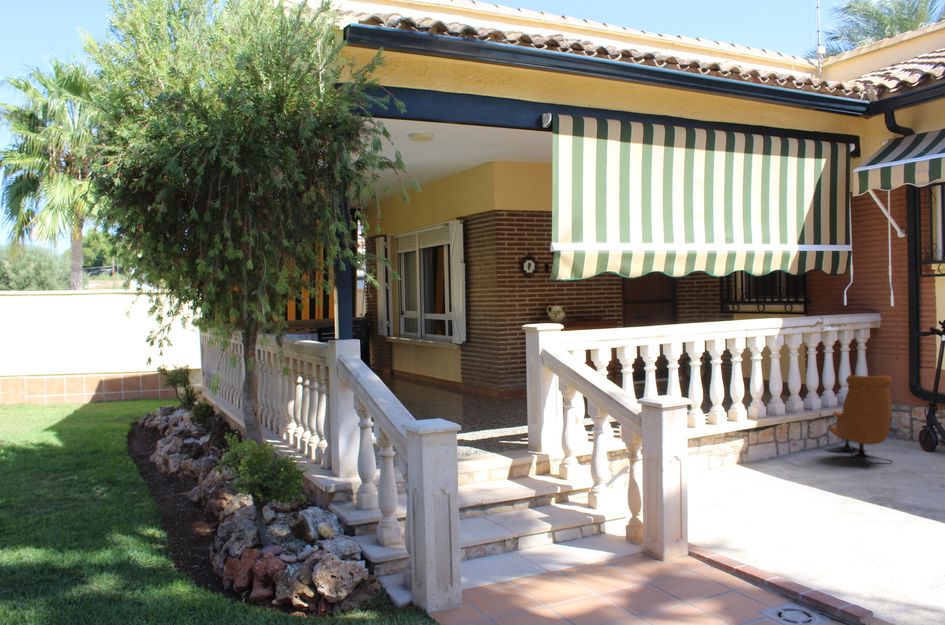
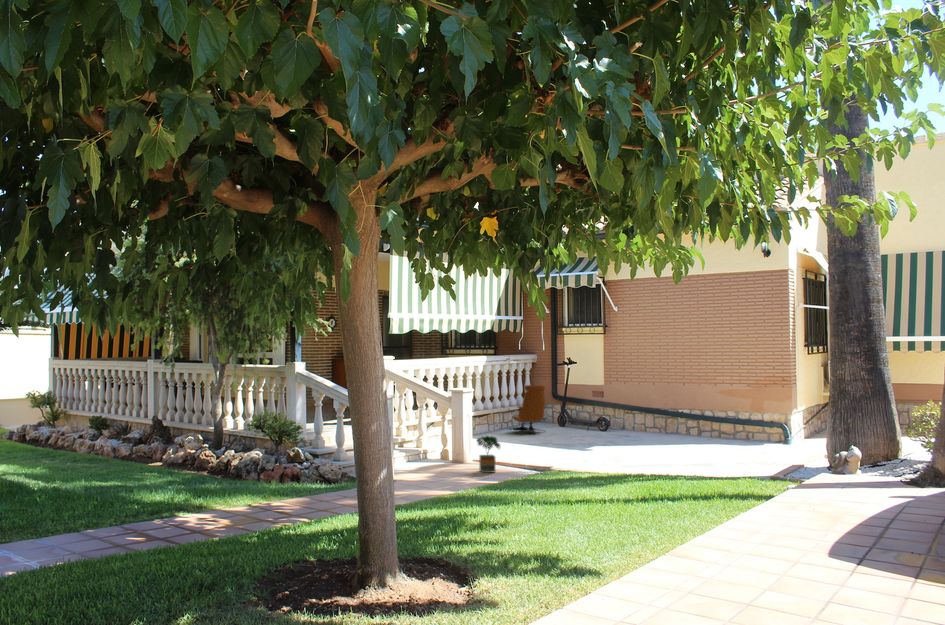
potted tree: none [687,513,747,605] -> present [477,436,500,473]

